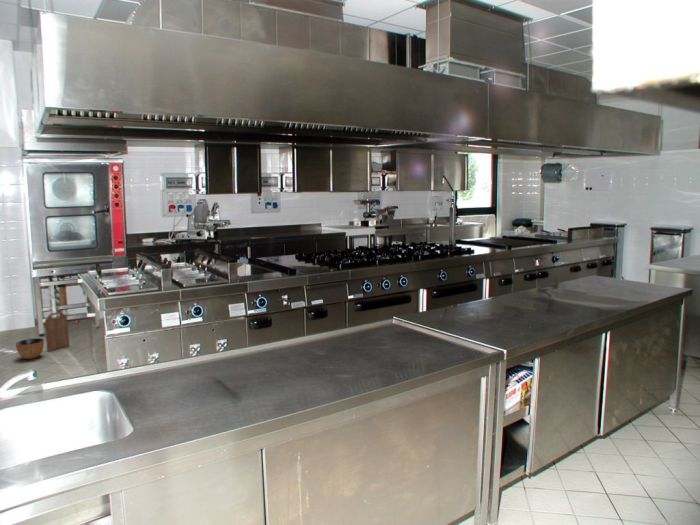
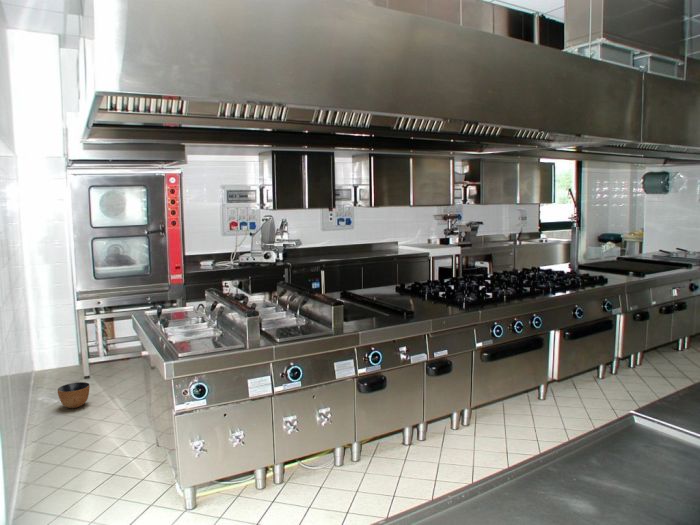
cutting board: present [45,312,69,351] -> none [91,350,118,397]

